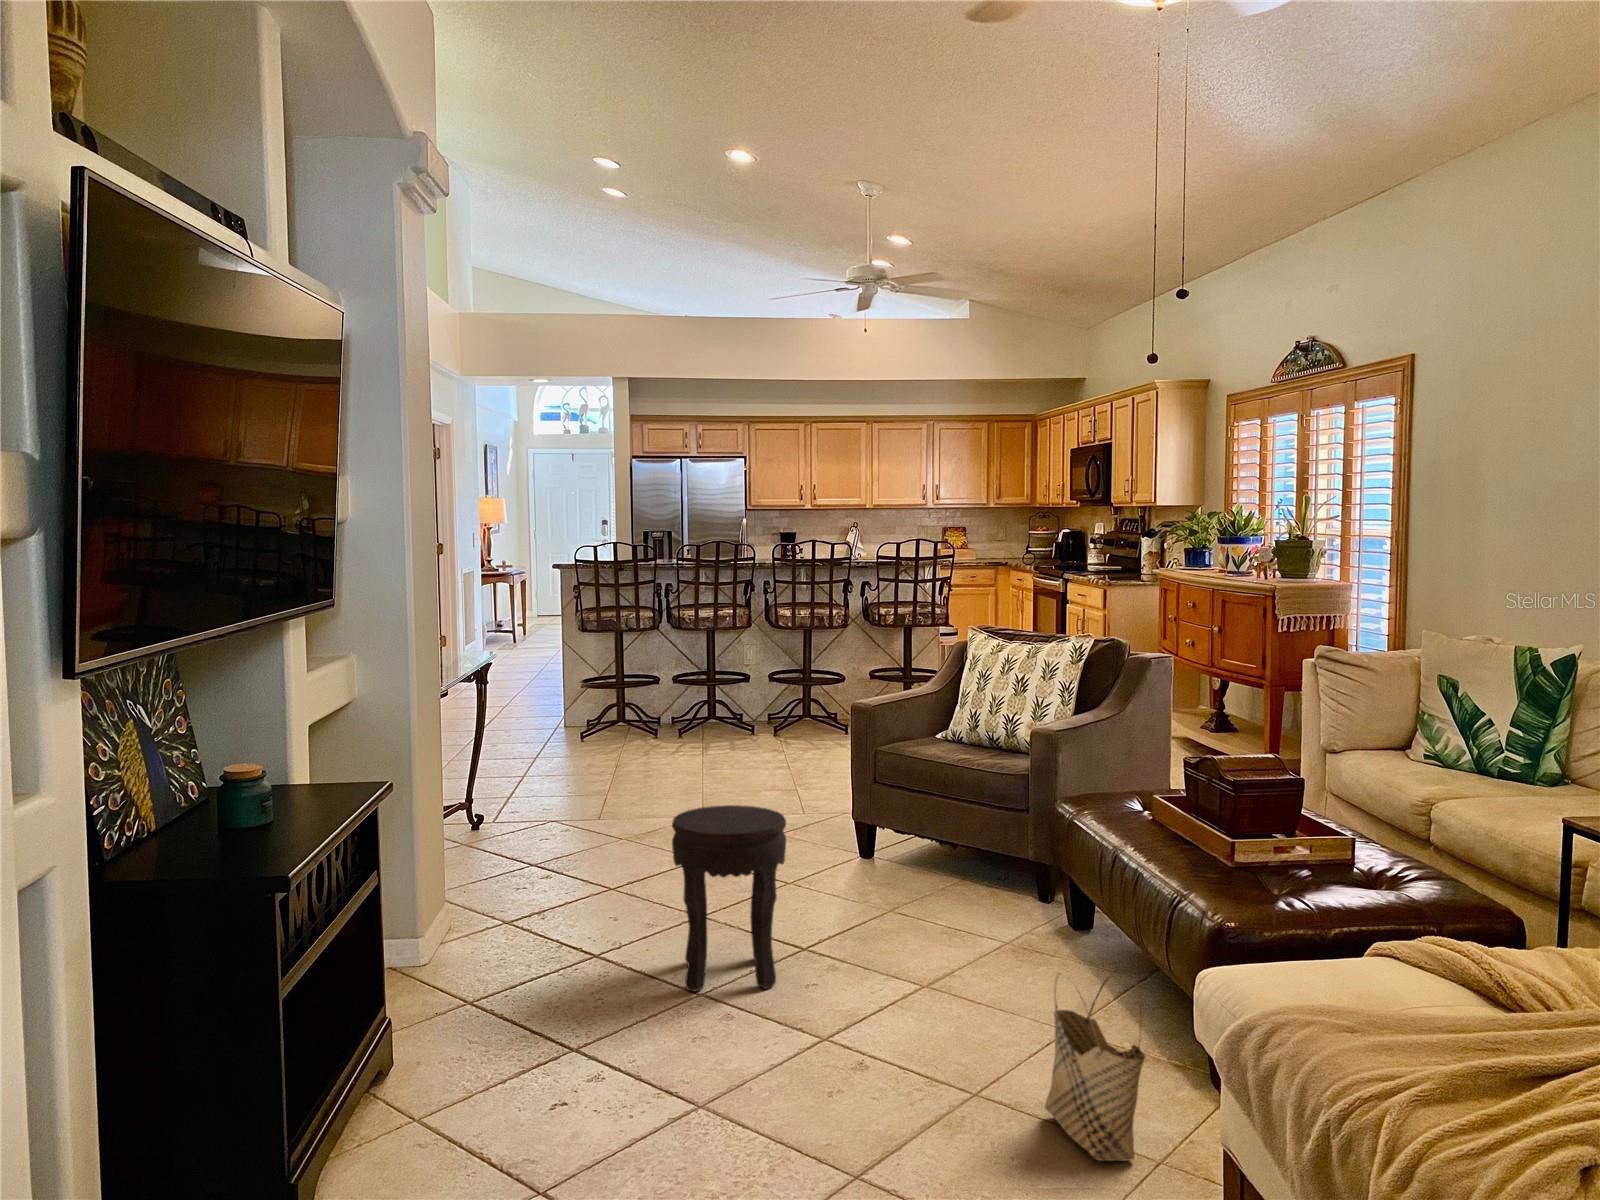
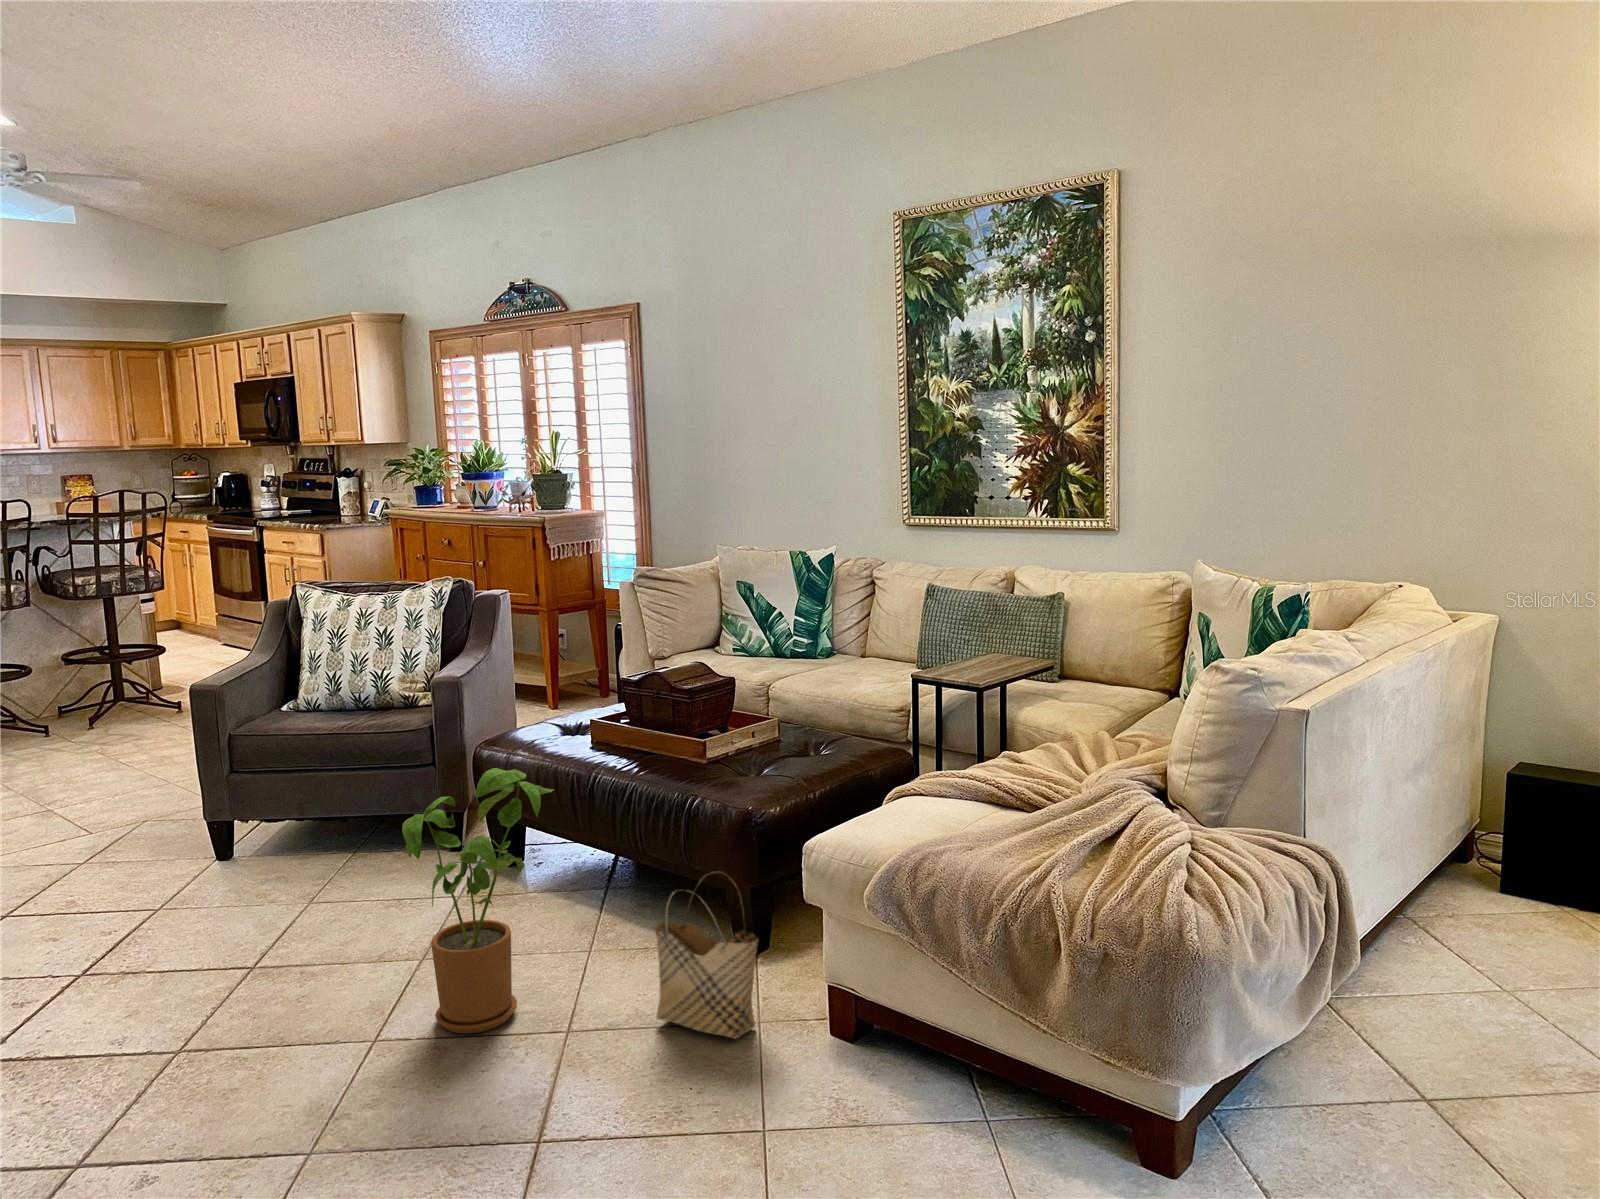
side table: present [672,805,786,991] -> none [98,826,270,1068]
house plant: none [862,806,1006,1057] -> present [402,768,554,1034]

